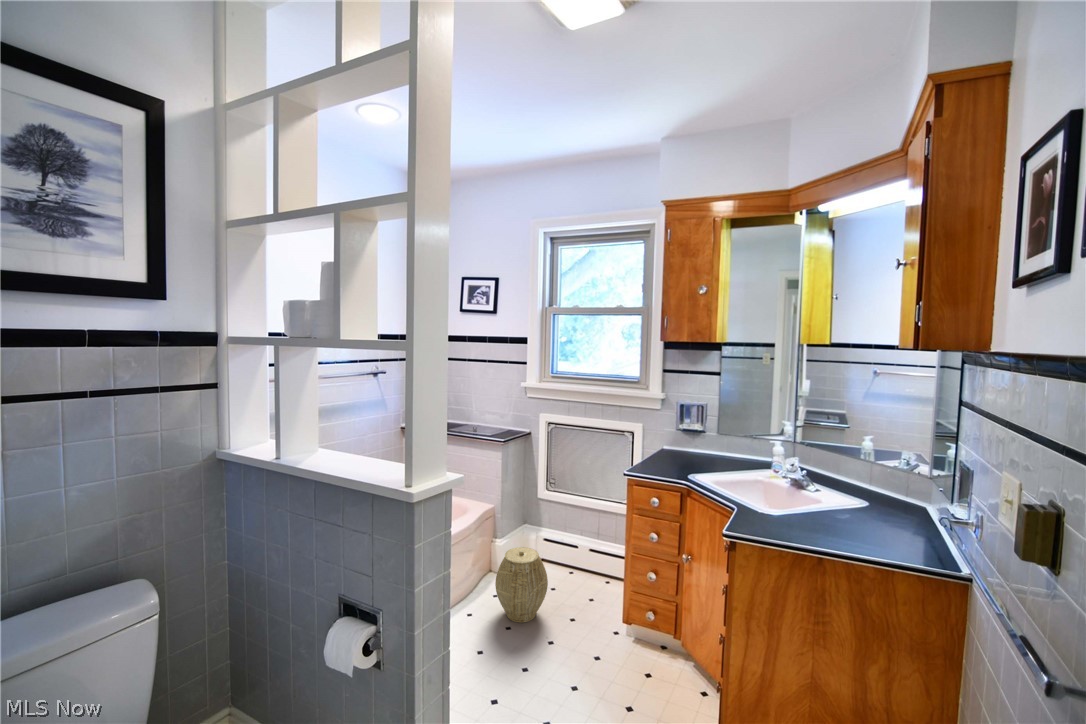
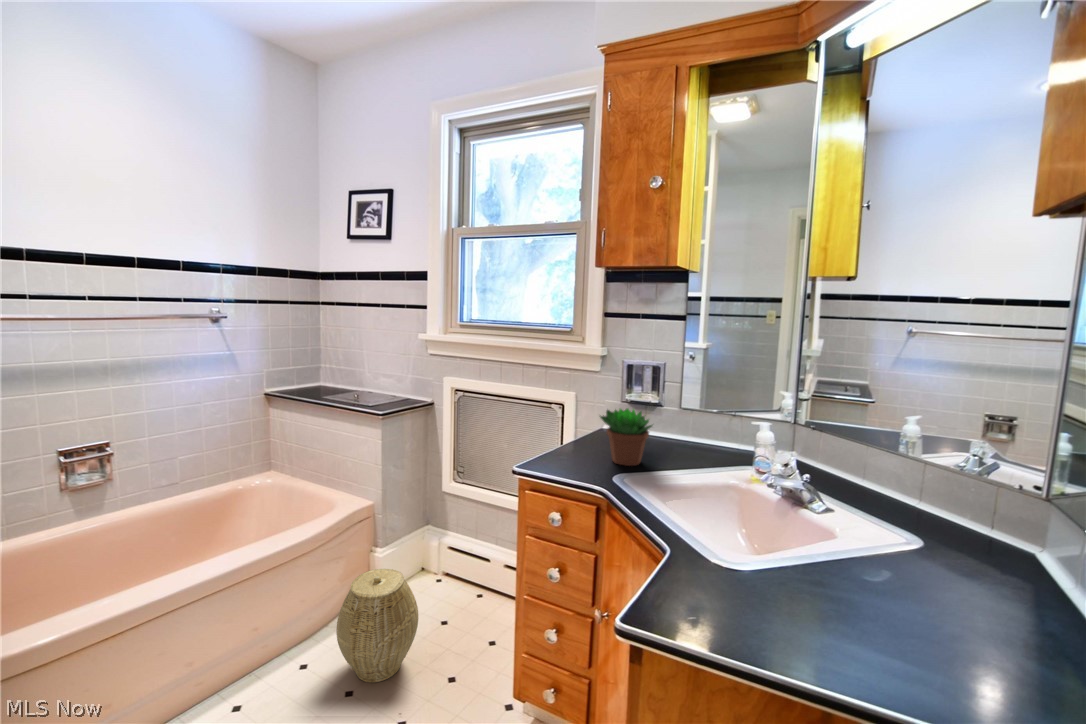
succulent plant: none [673,434,709,470] -> present [600,408,652,466]

